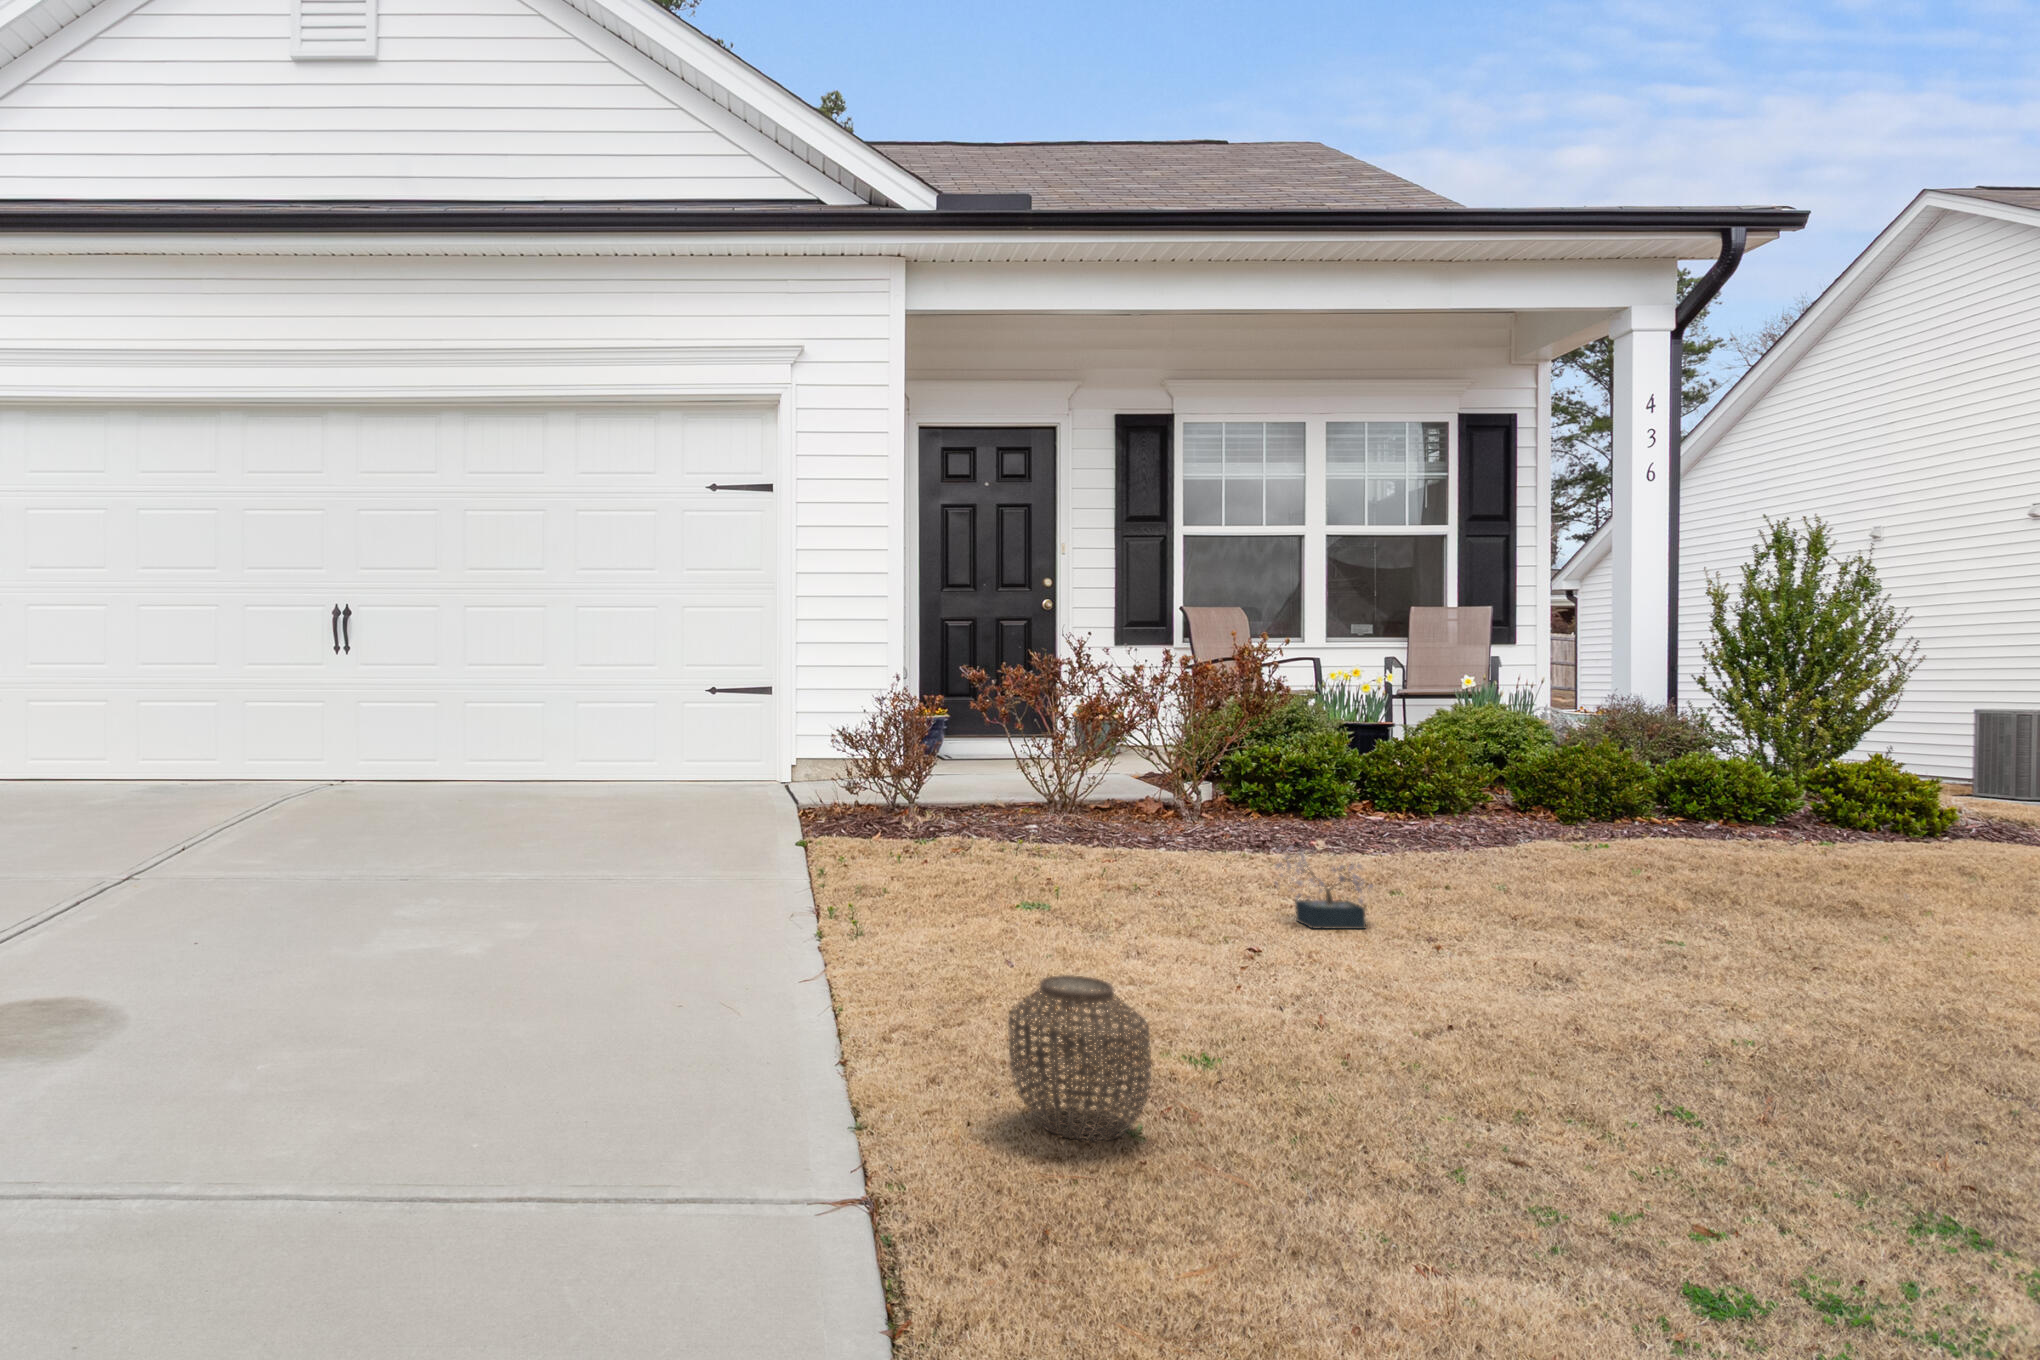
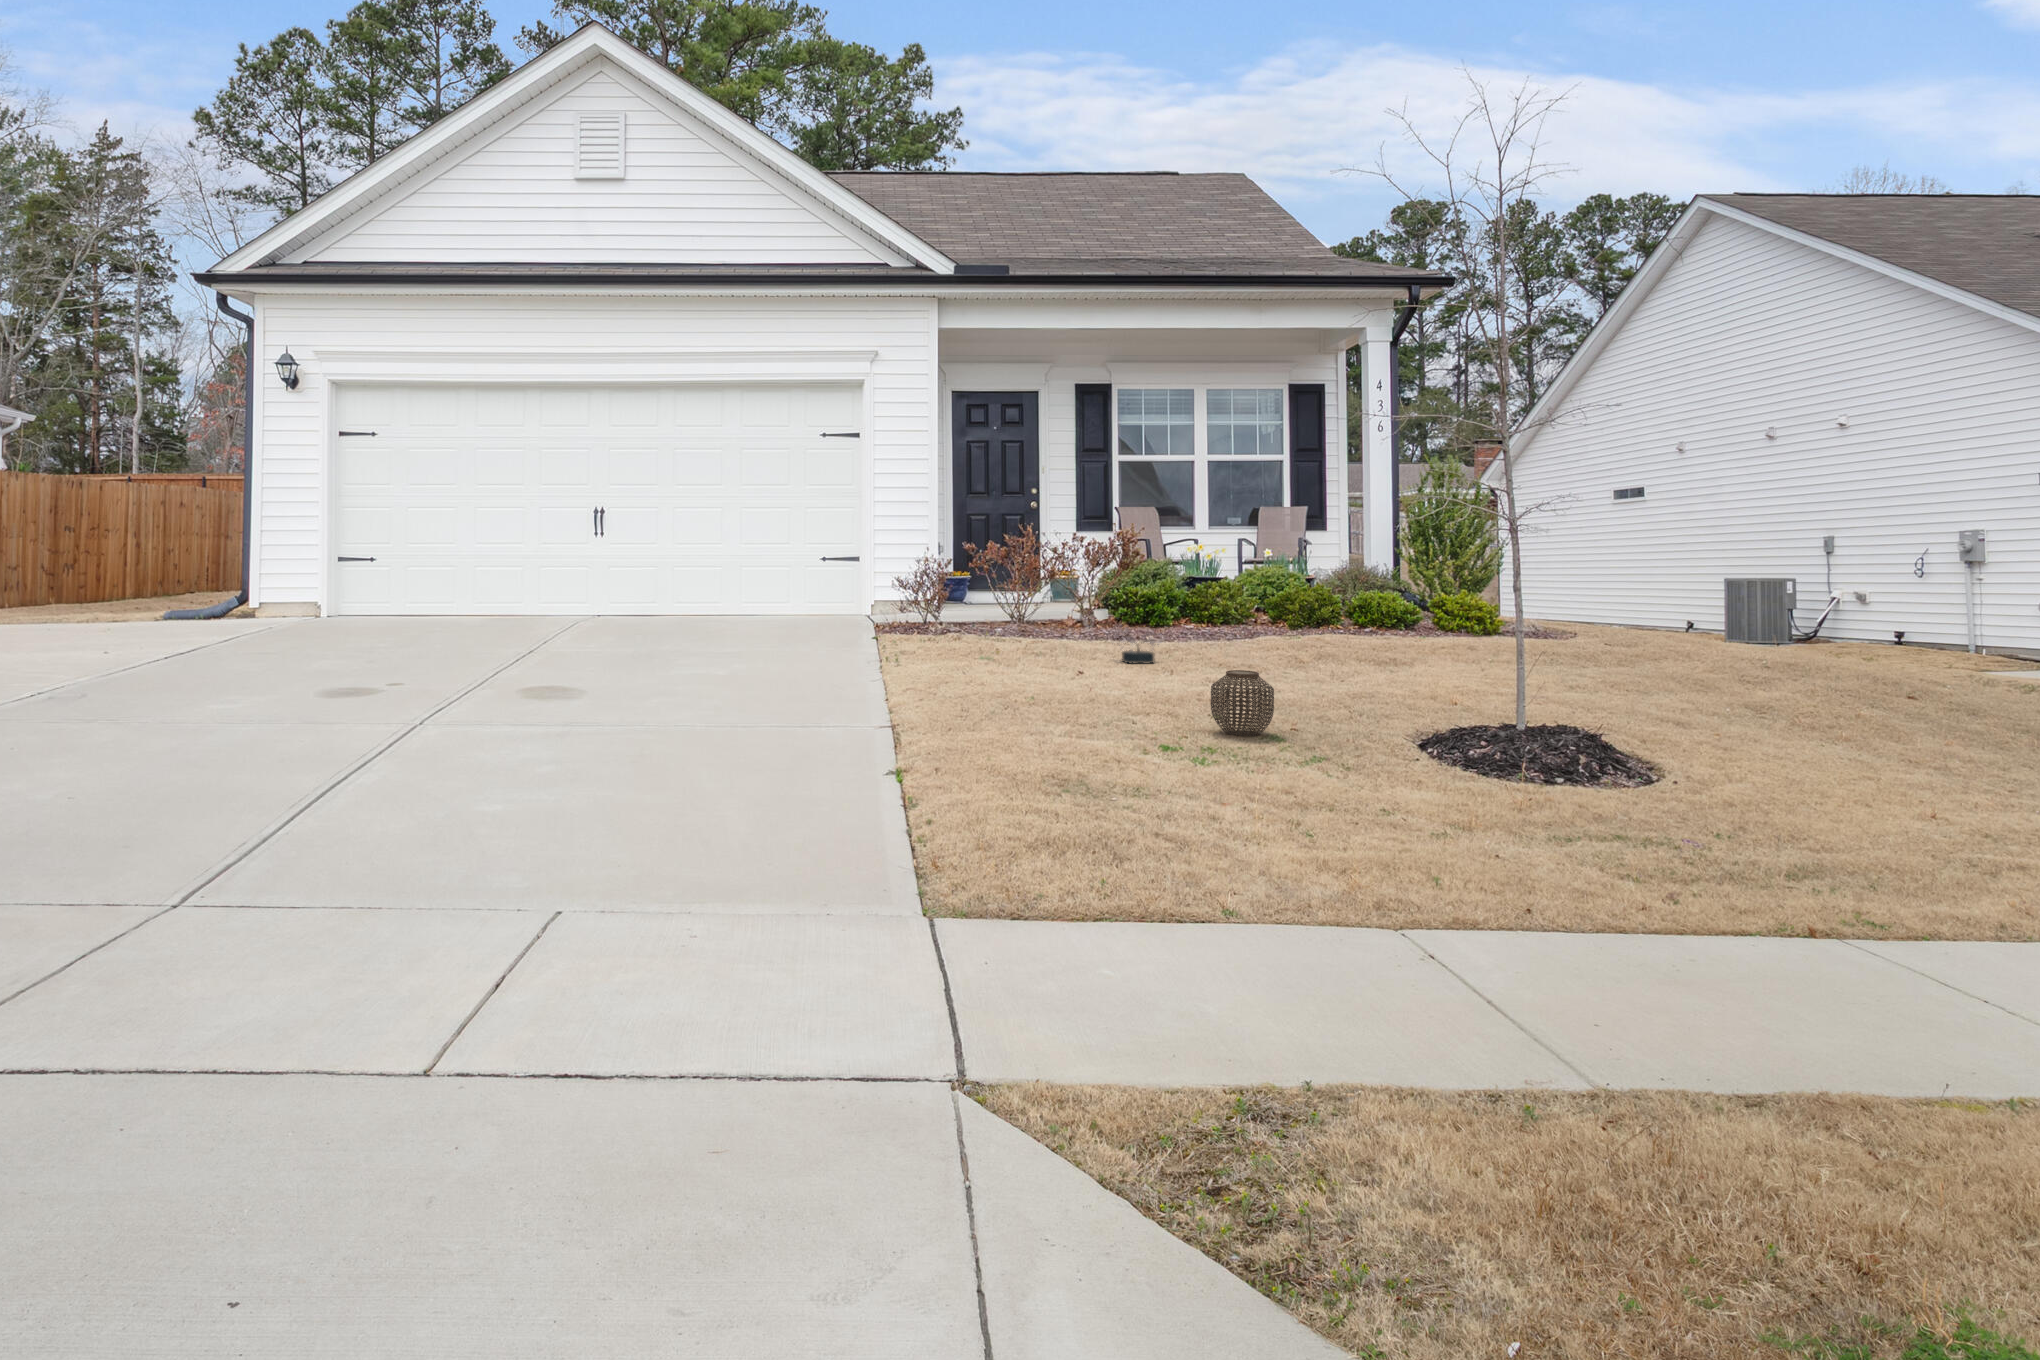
woven basket: present [1009,975,1151,1141] -> present [1211,670,1274,736]

